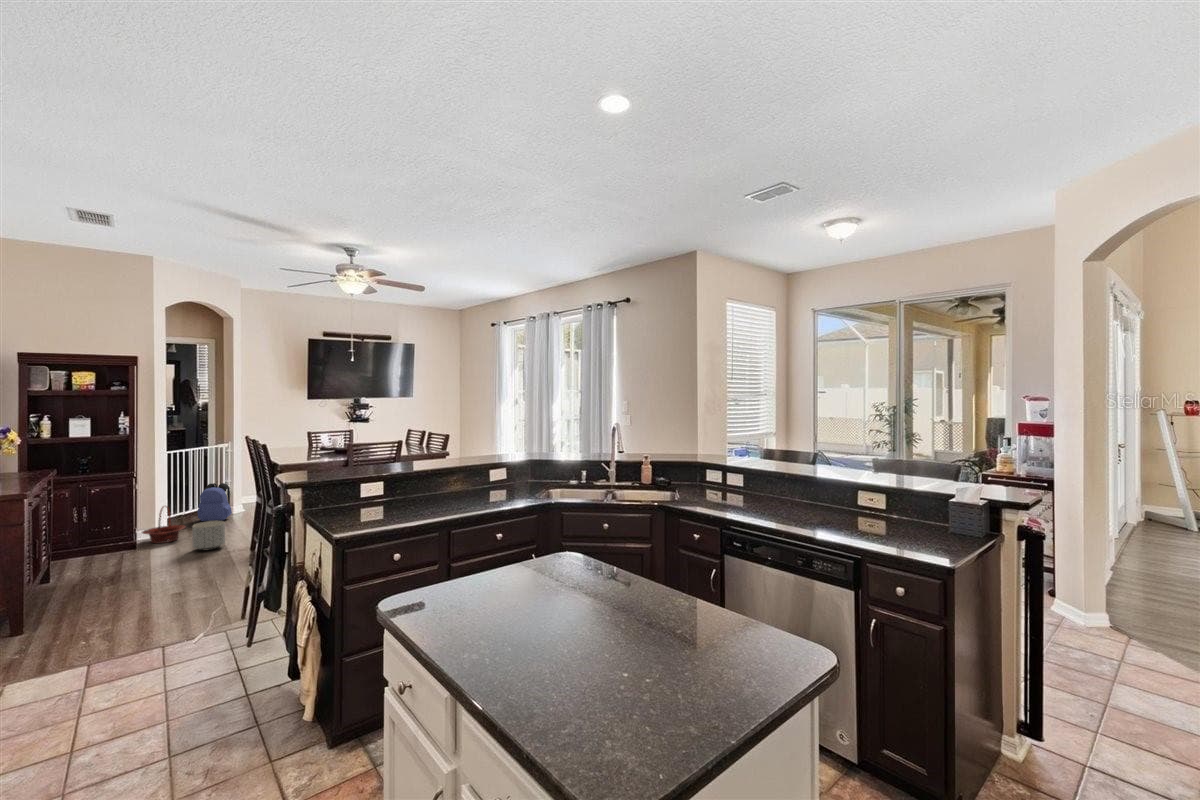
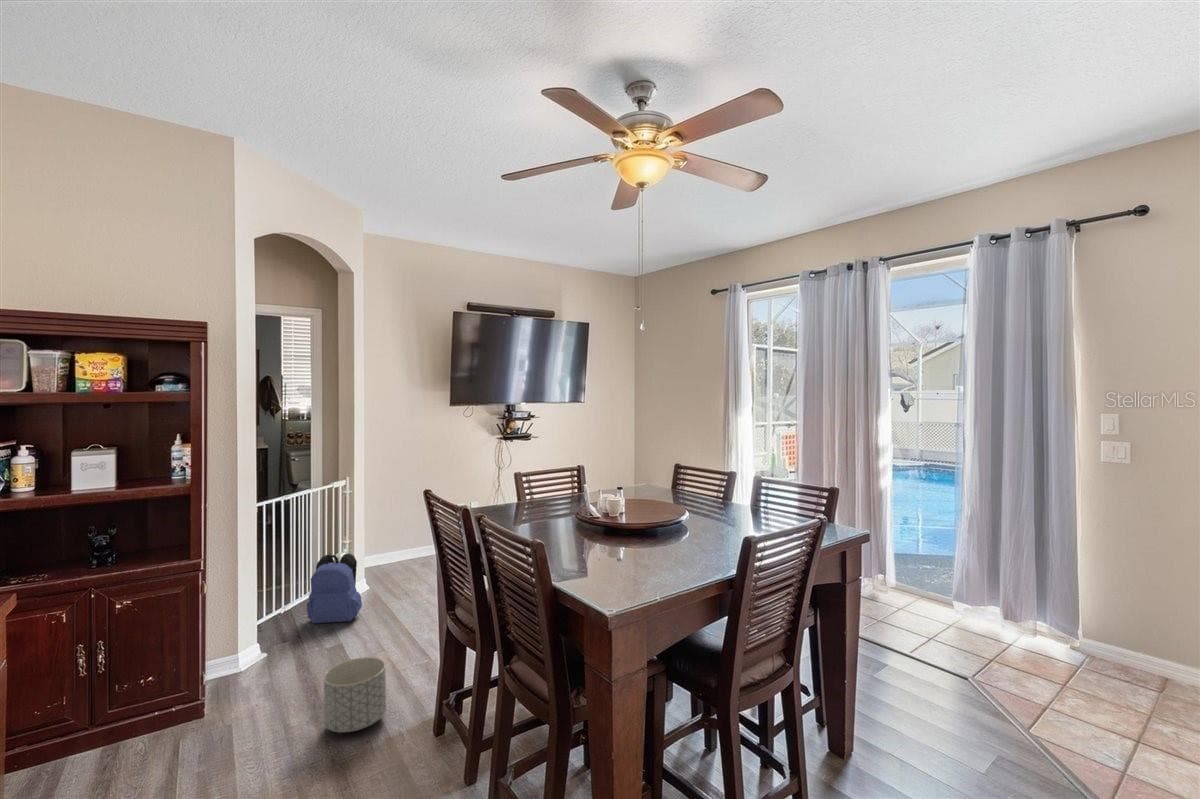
basket: present [142,506,186,543] -> none [218,619,301,702]

